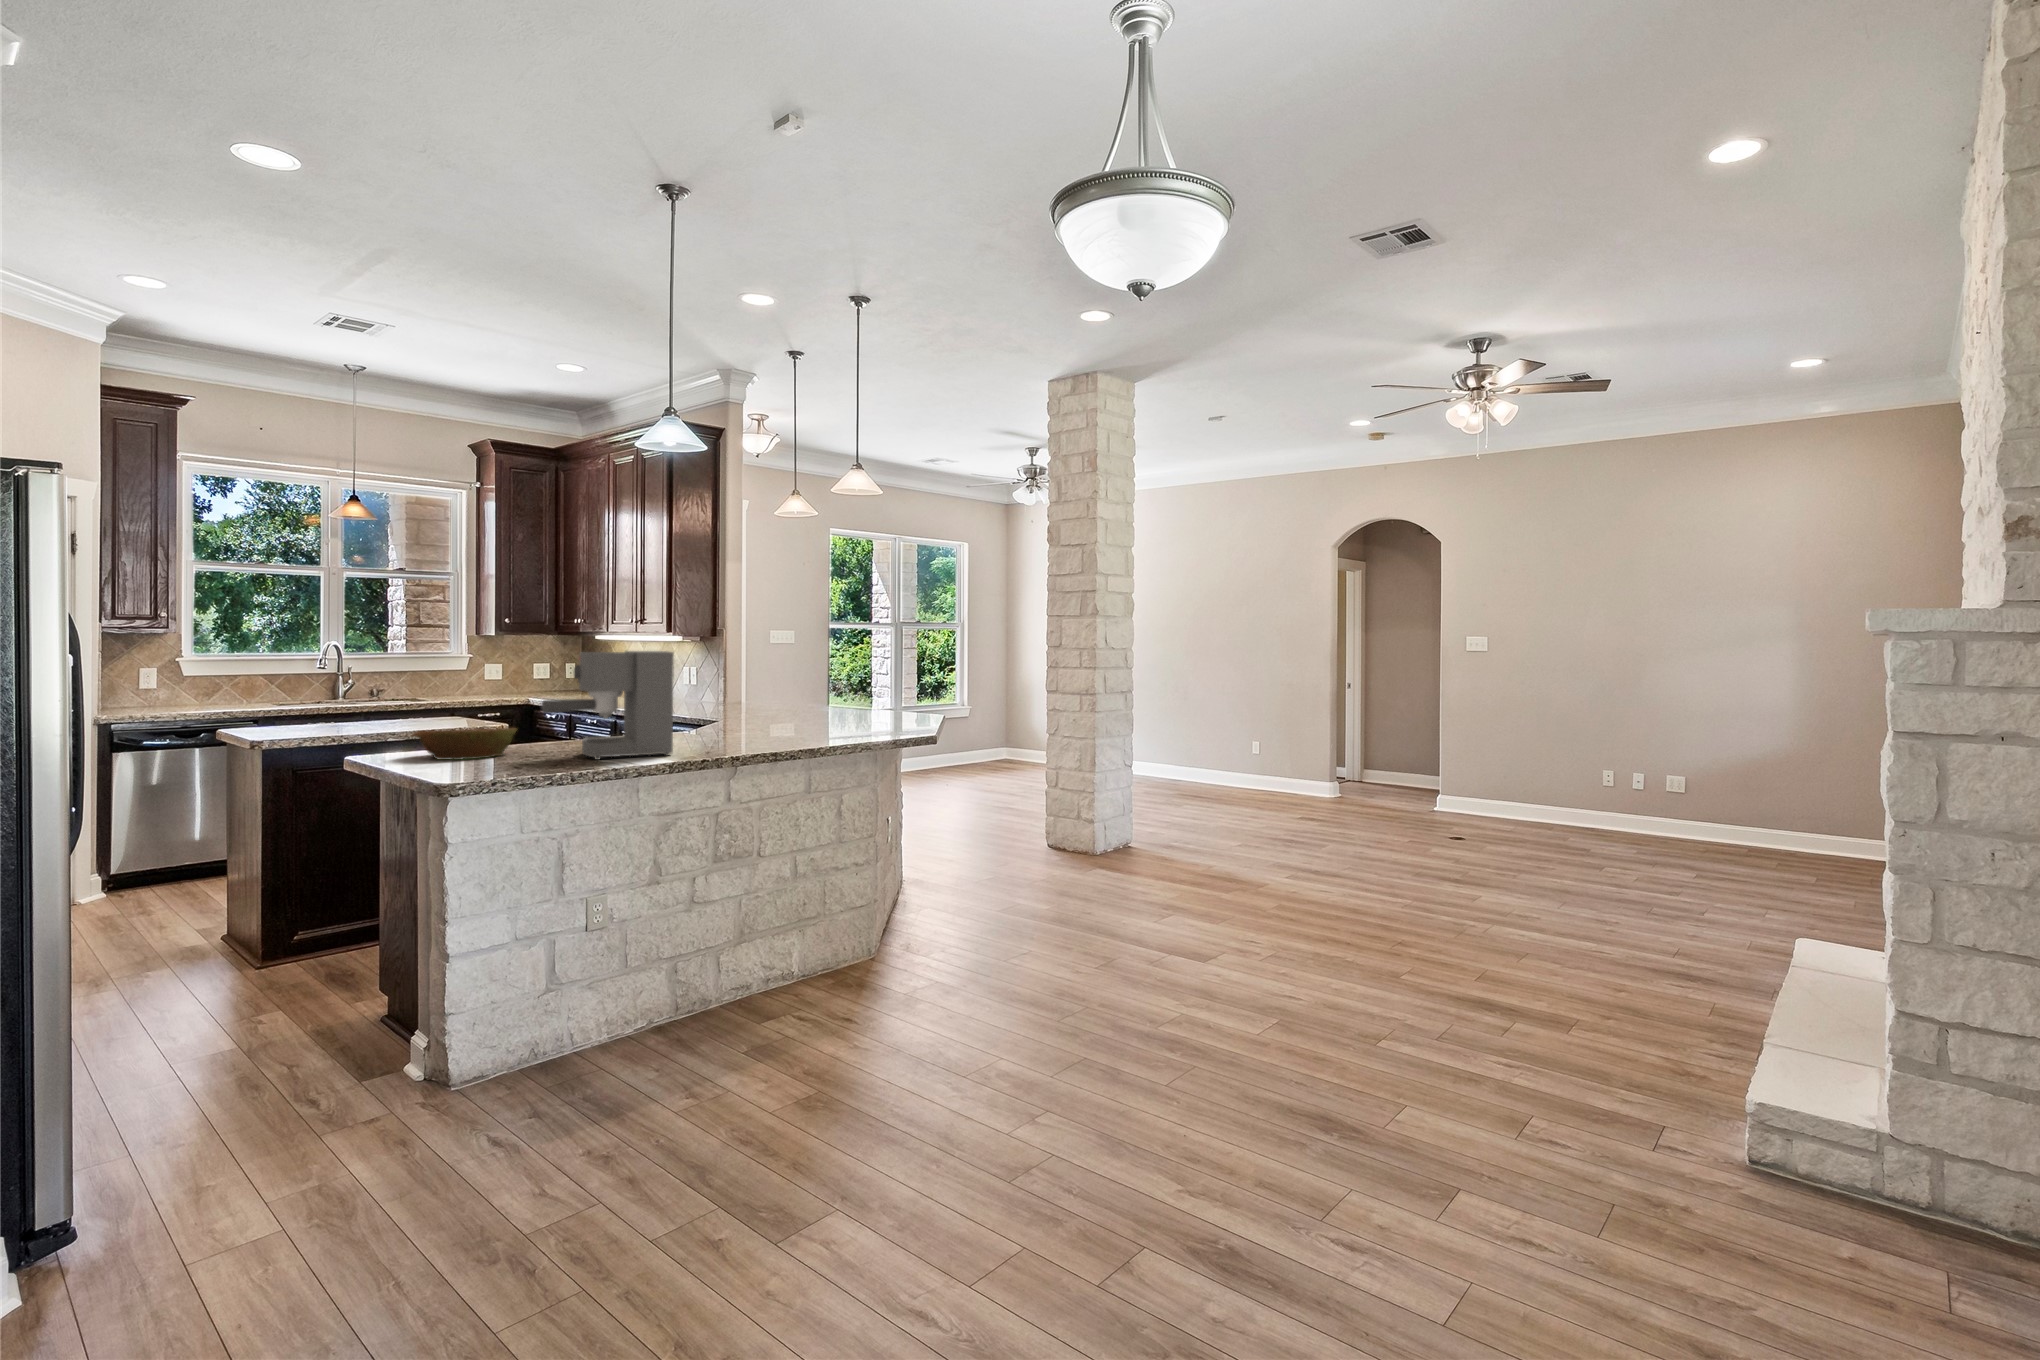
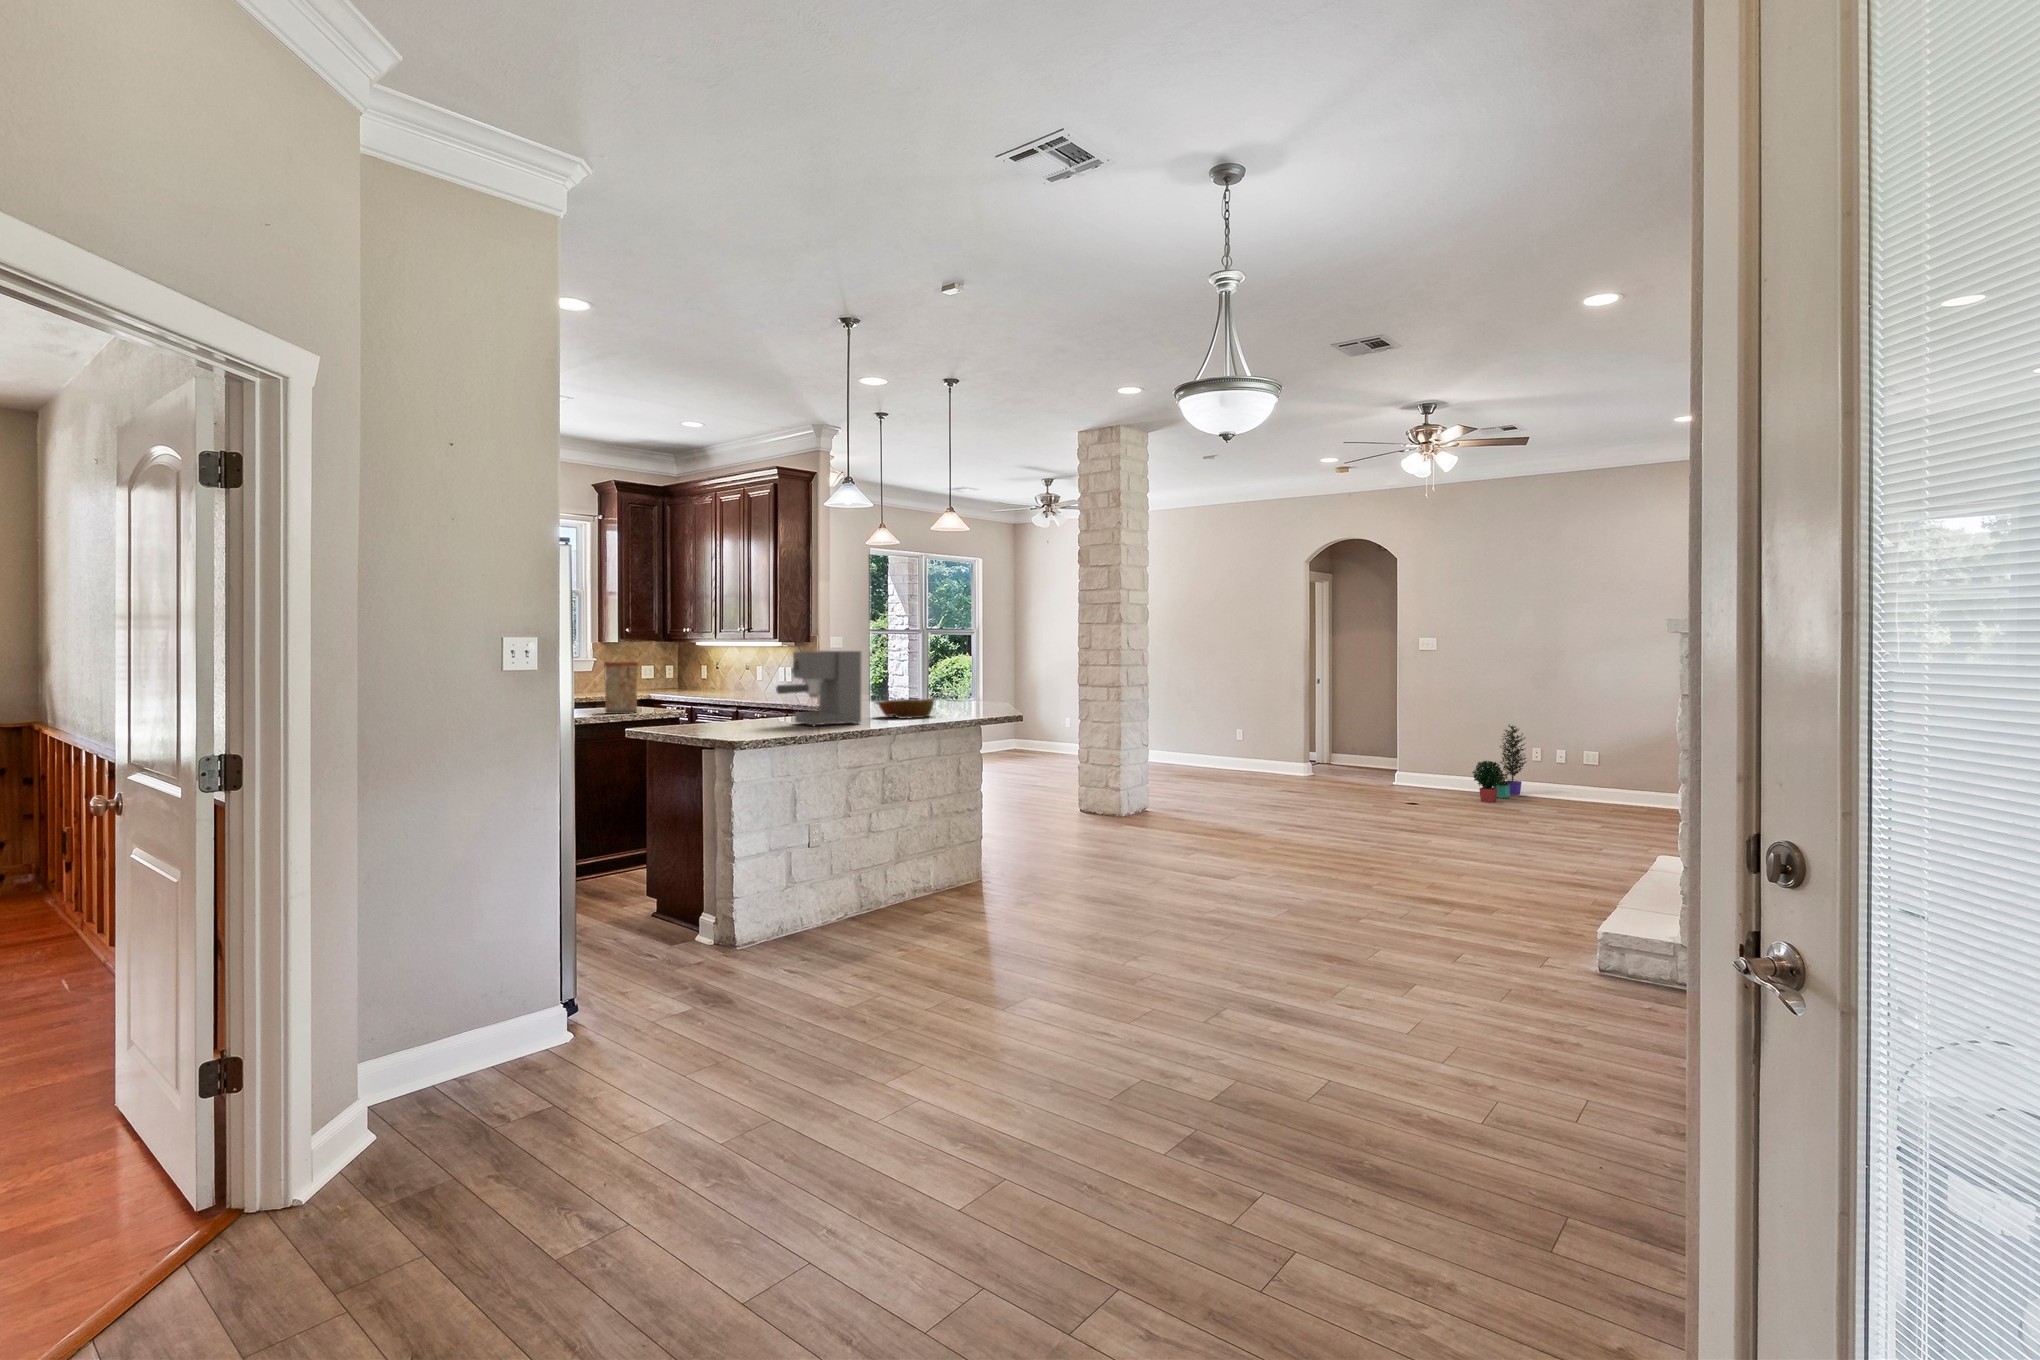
vase: none [392,661,446,731] -> present [604,662,638,714]
bowl: present [412,728,517,760] -> present [876,699,934,719]
potted plant: none [1533,743,1603,840] -> present [1473,725,1526,802]

